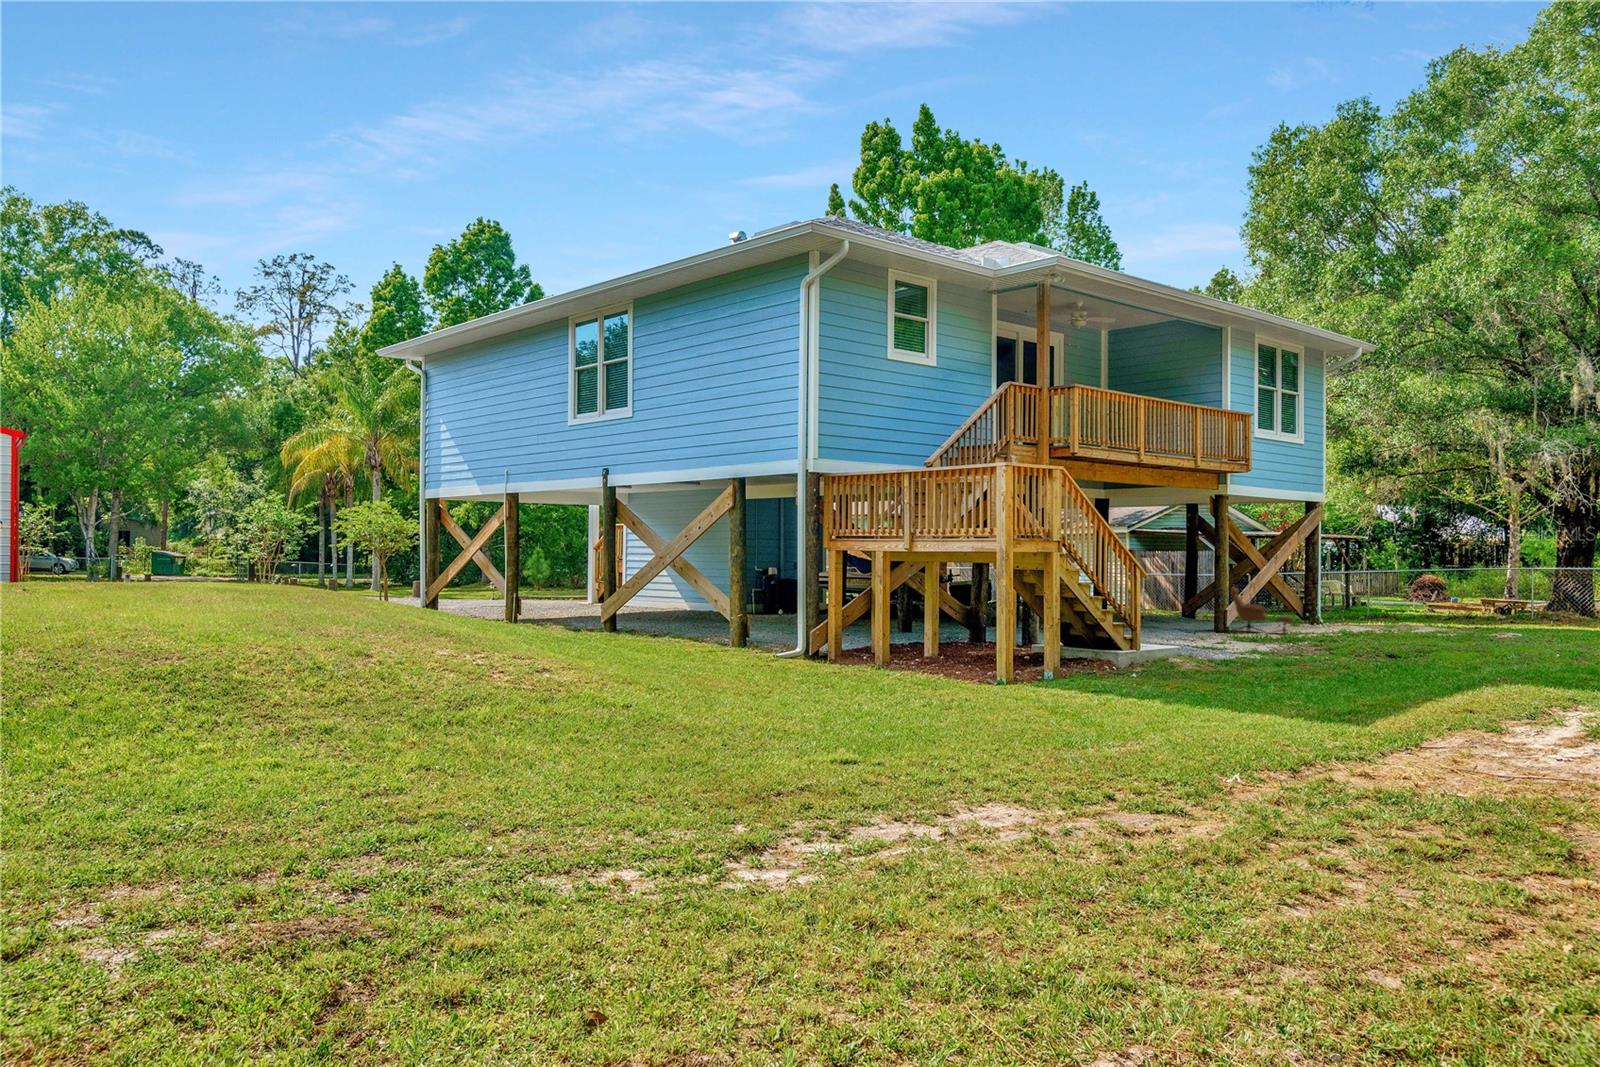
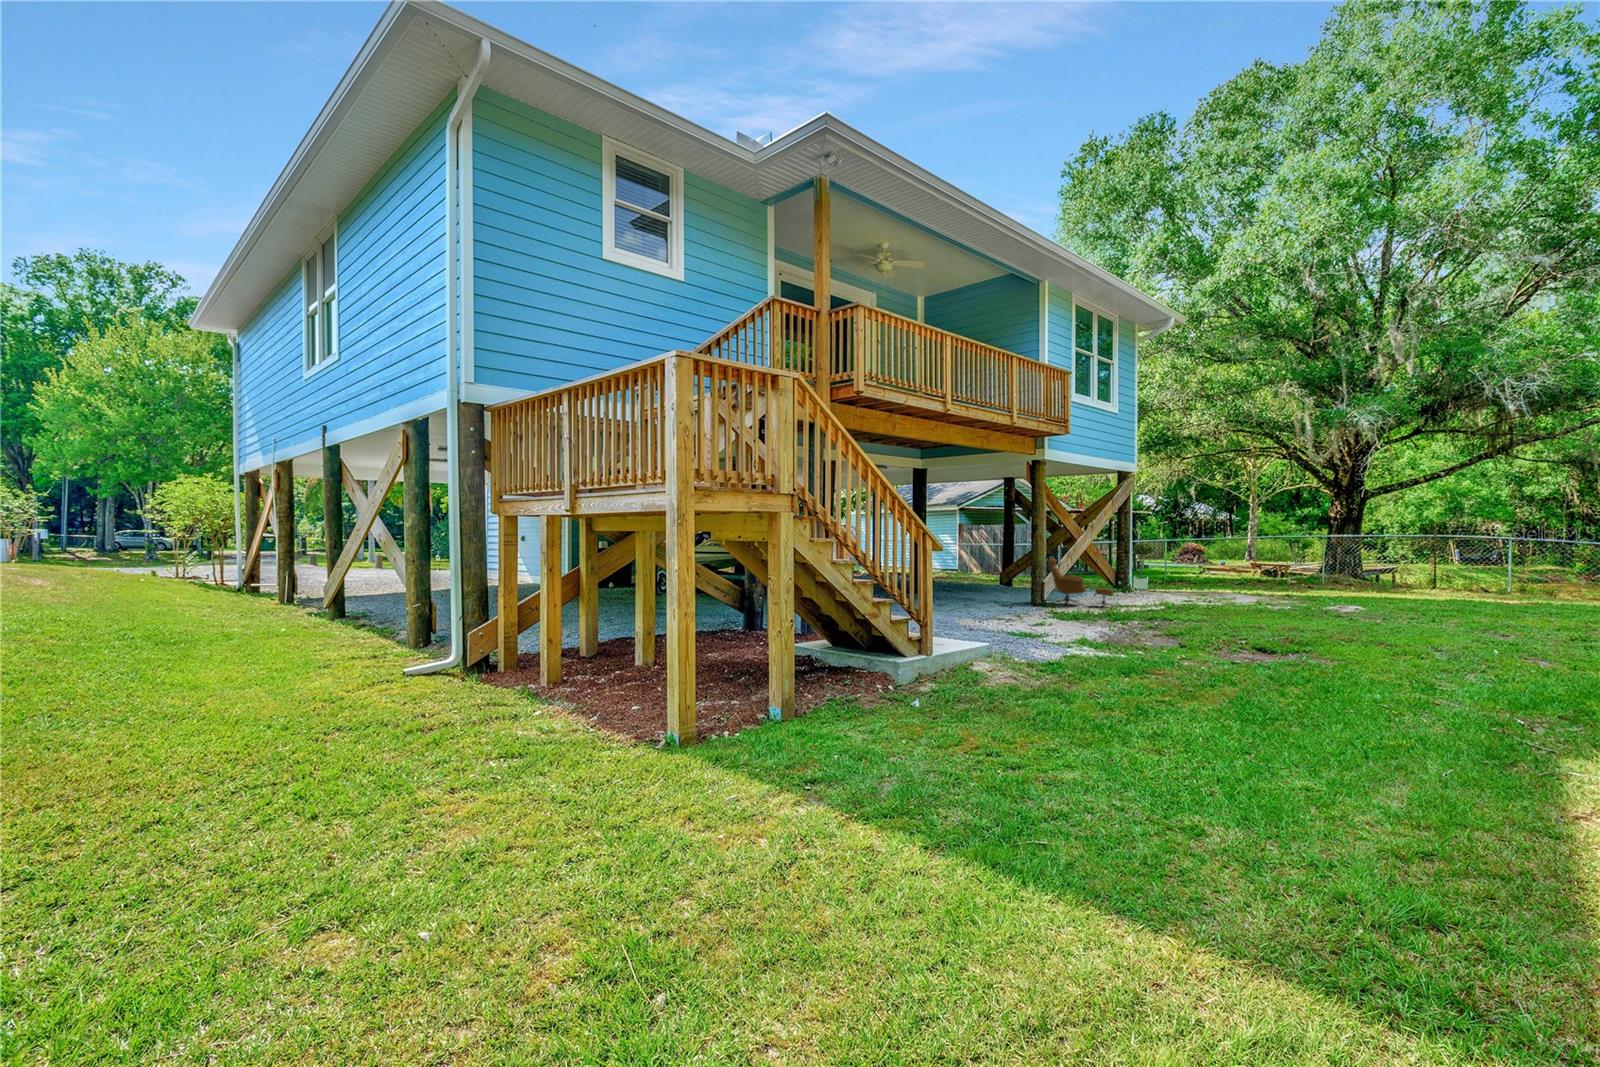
potted tree: none [1319,573,1341,621] -> present [1132,542,1153,589]

